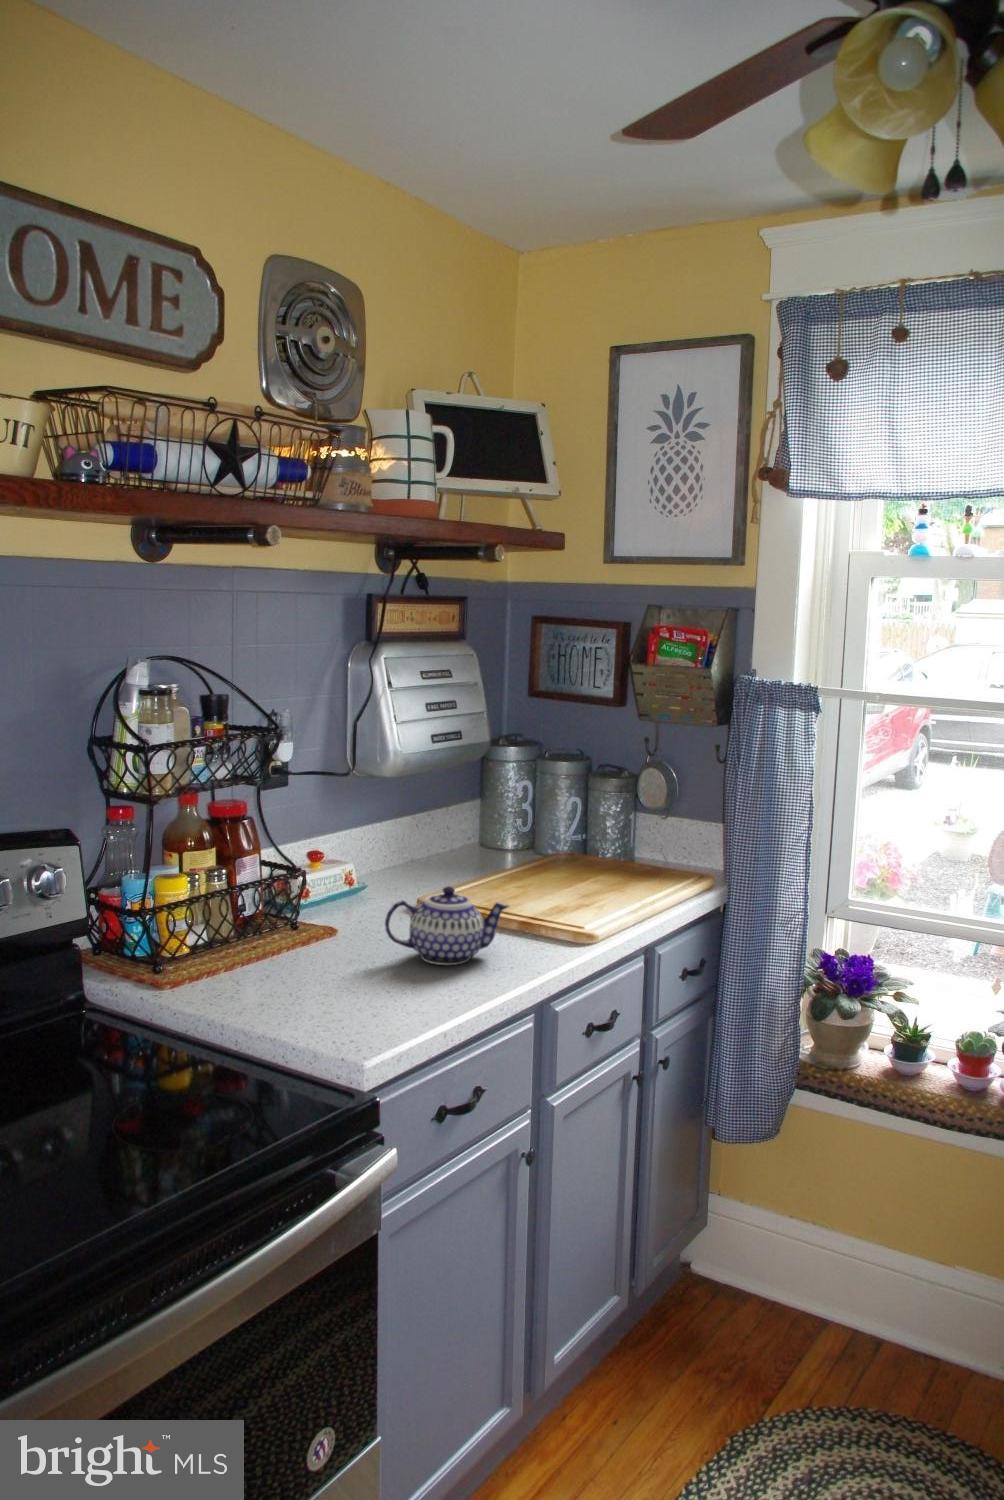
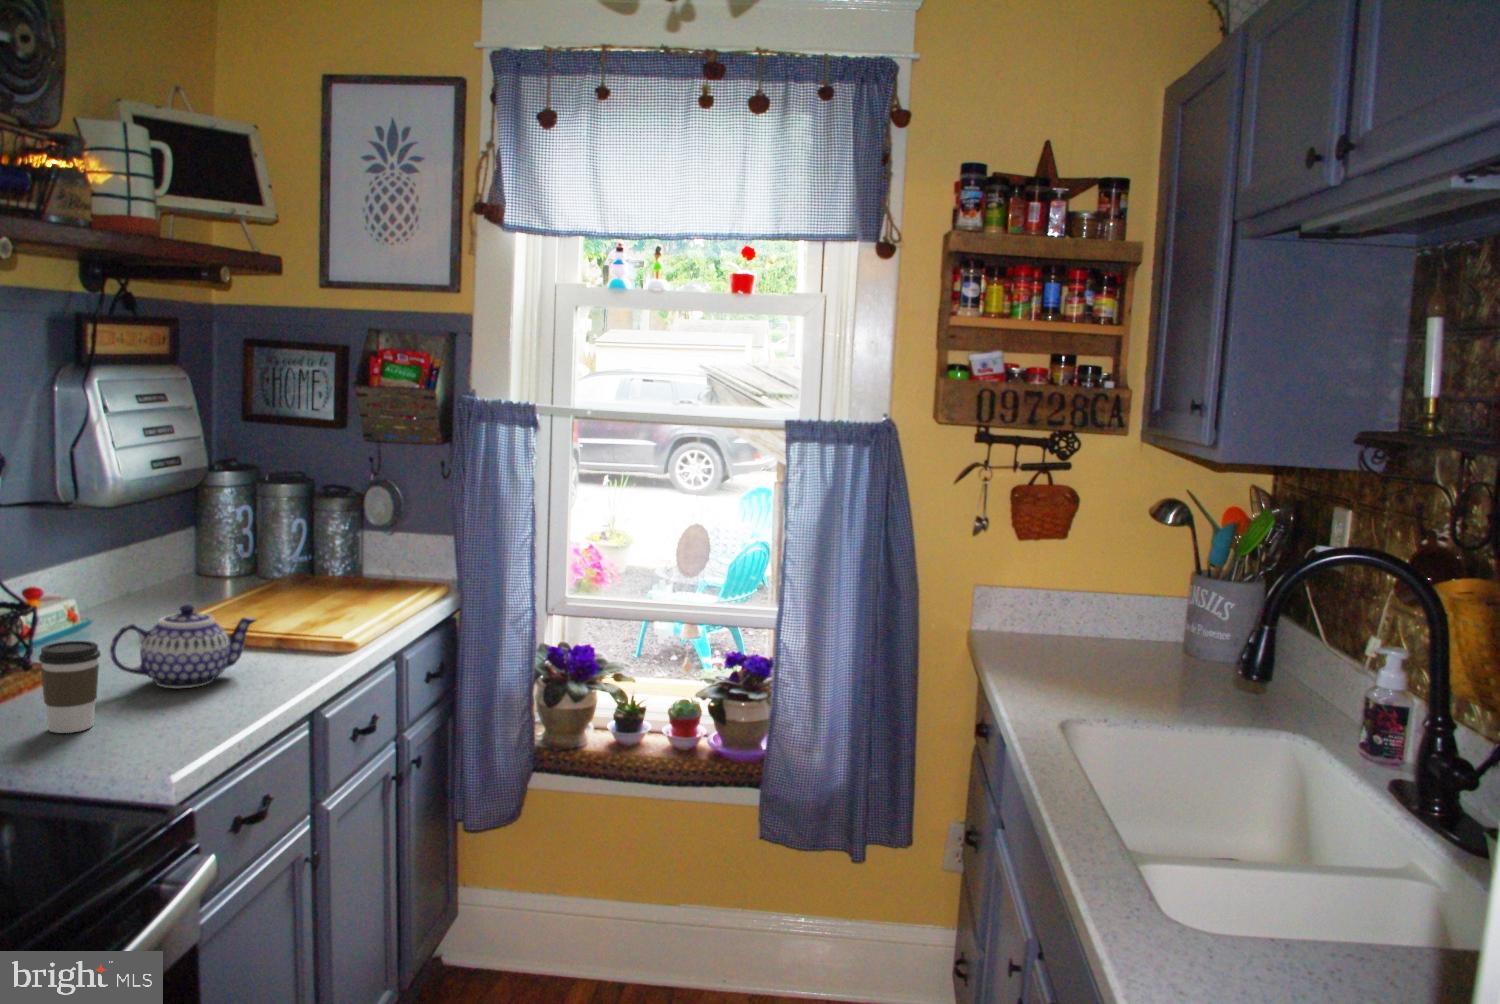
coffee cup: none [324,914,371,997] -> present [39,641,100,733]

